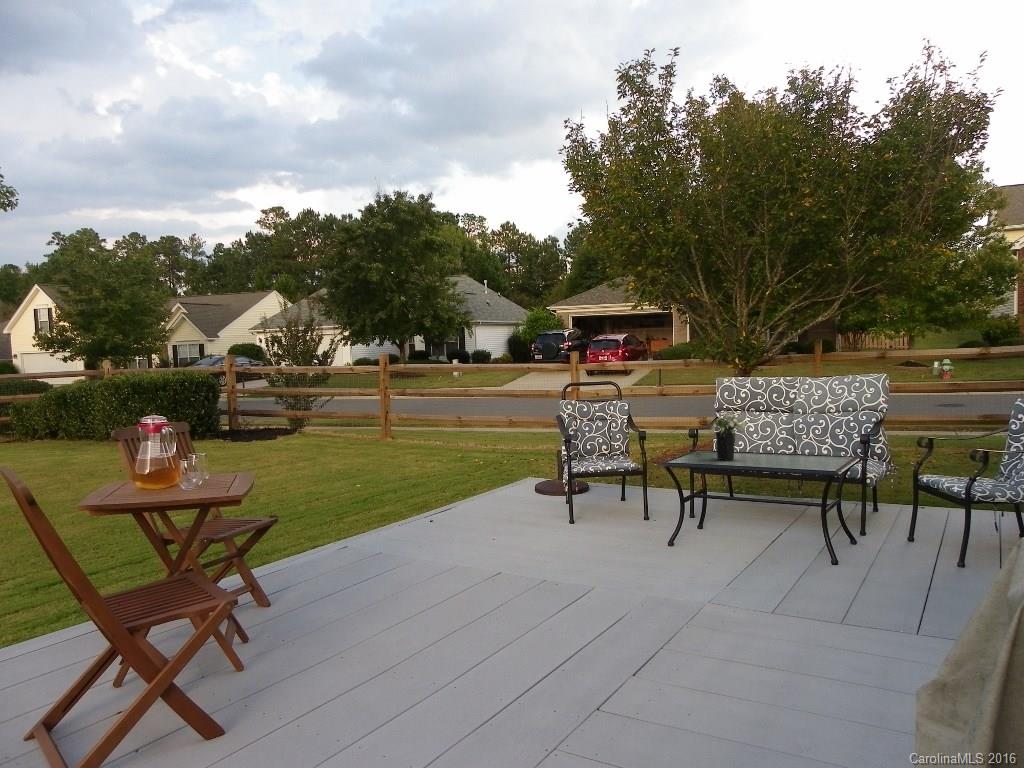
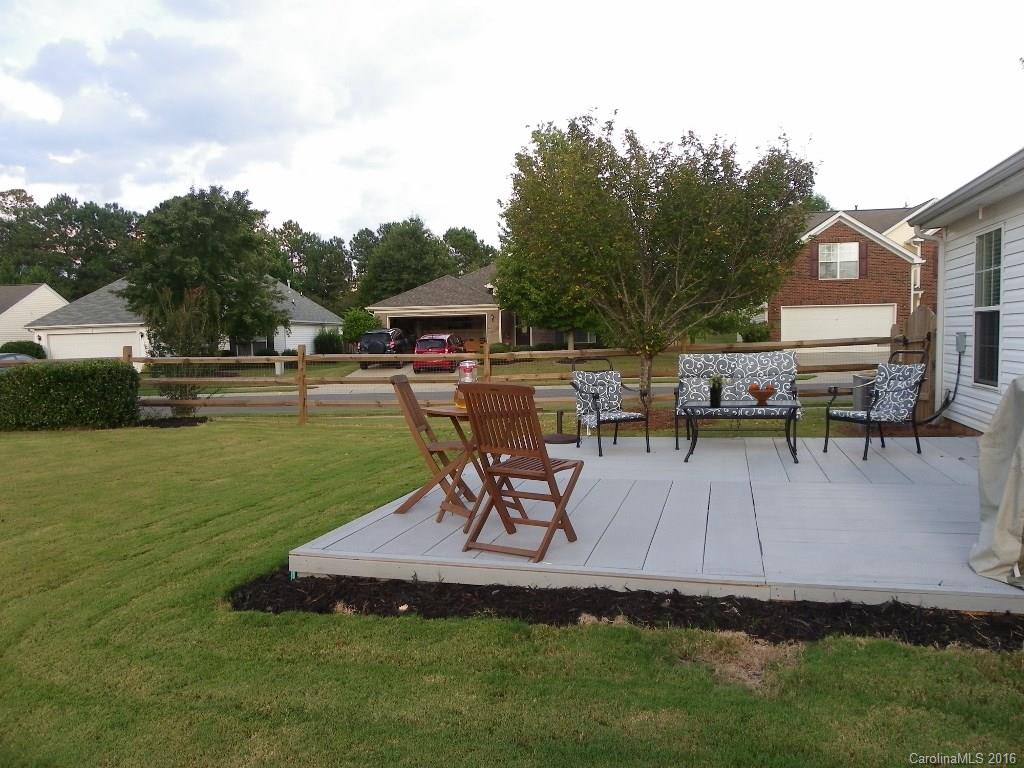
fruit bowl: none [780,427,825,460] -> present [747,384,777,406]

